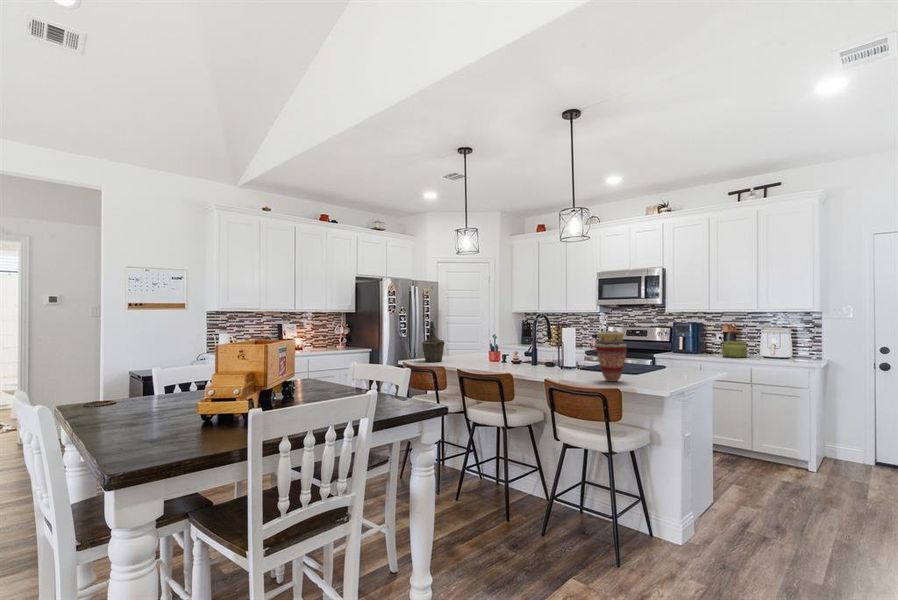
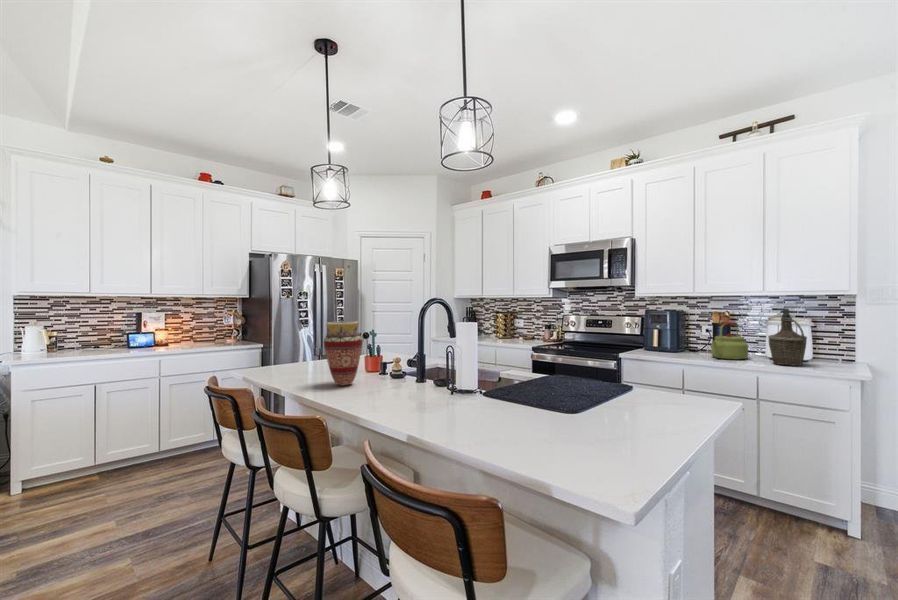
bottle: present [422,322,444,362] -> present [768,308,807,366]
vase: present [596,332,627,382] -> present [324,321,363,385]

